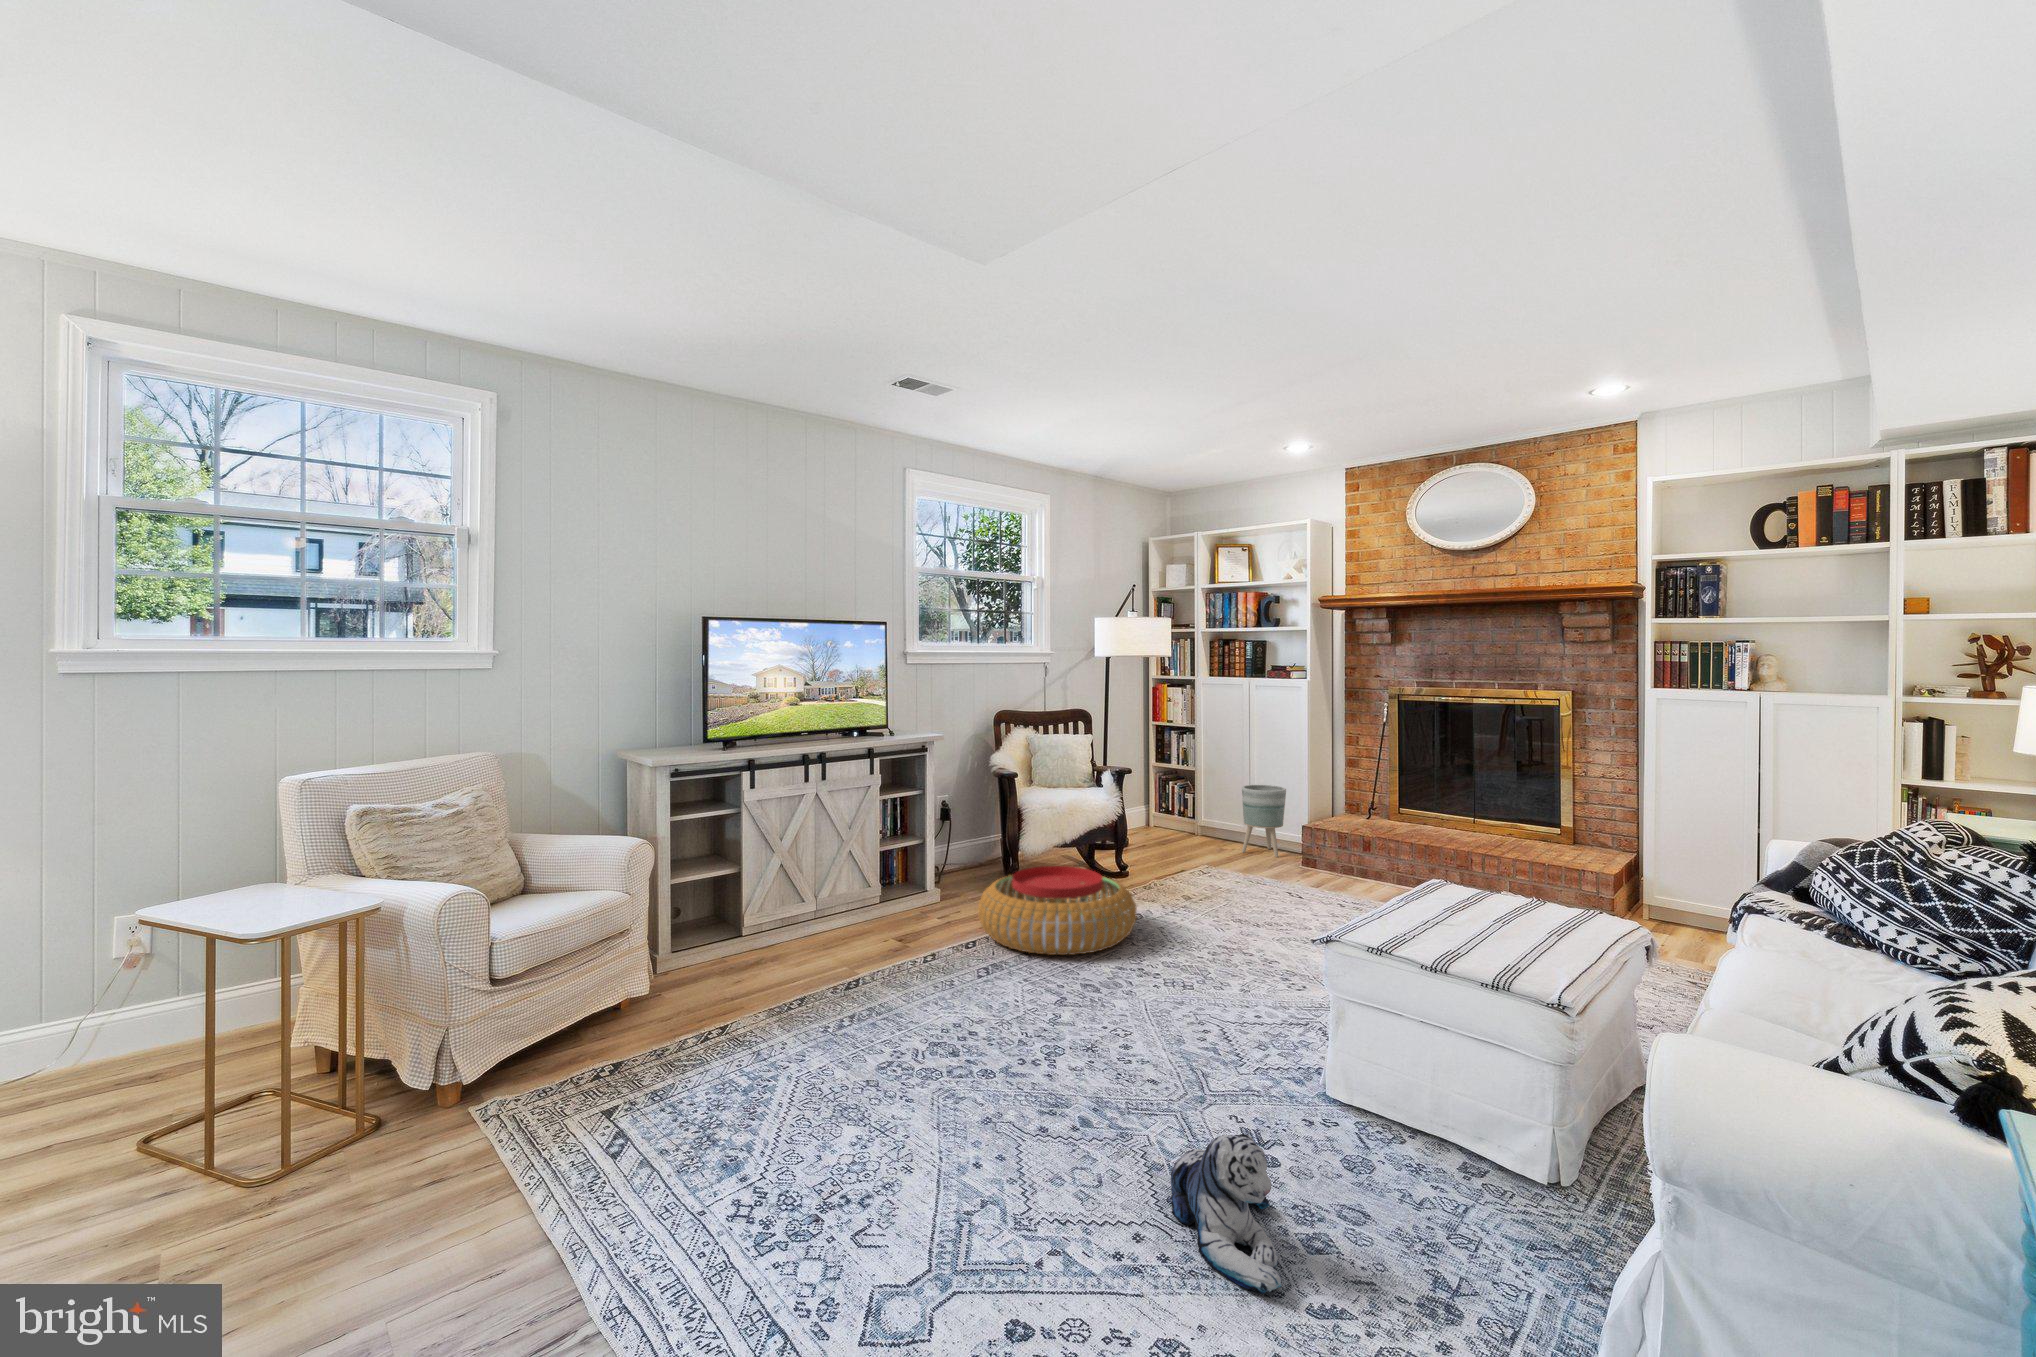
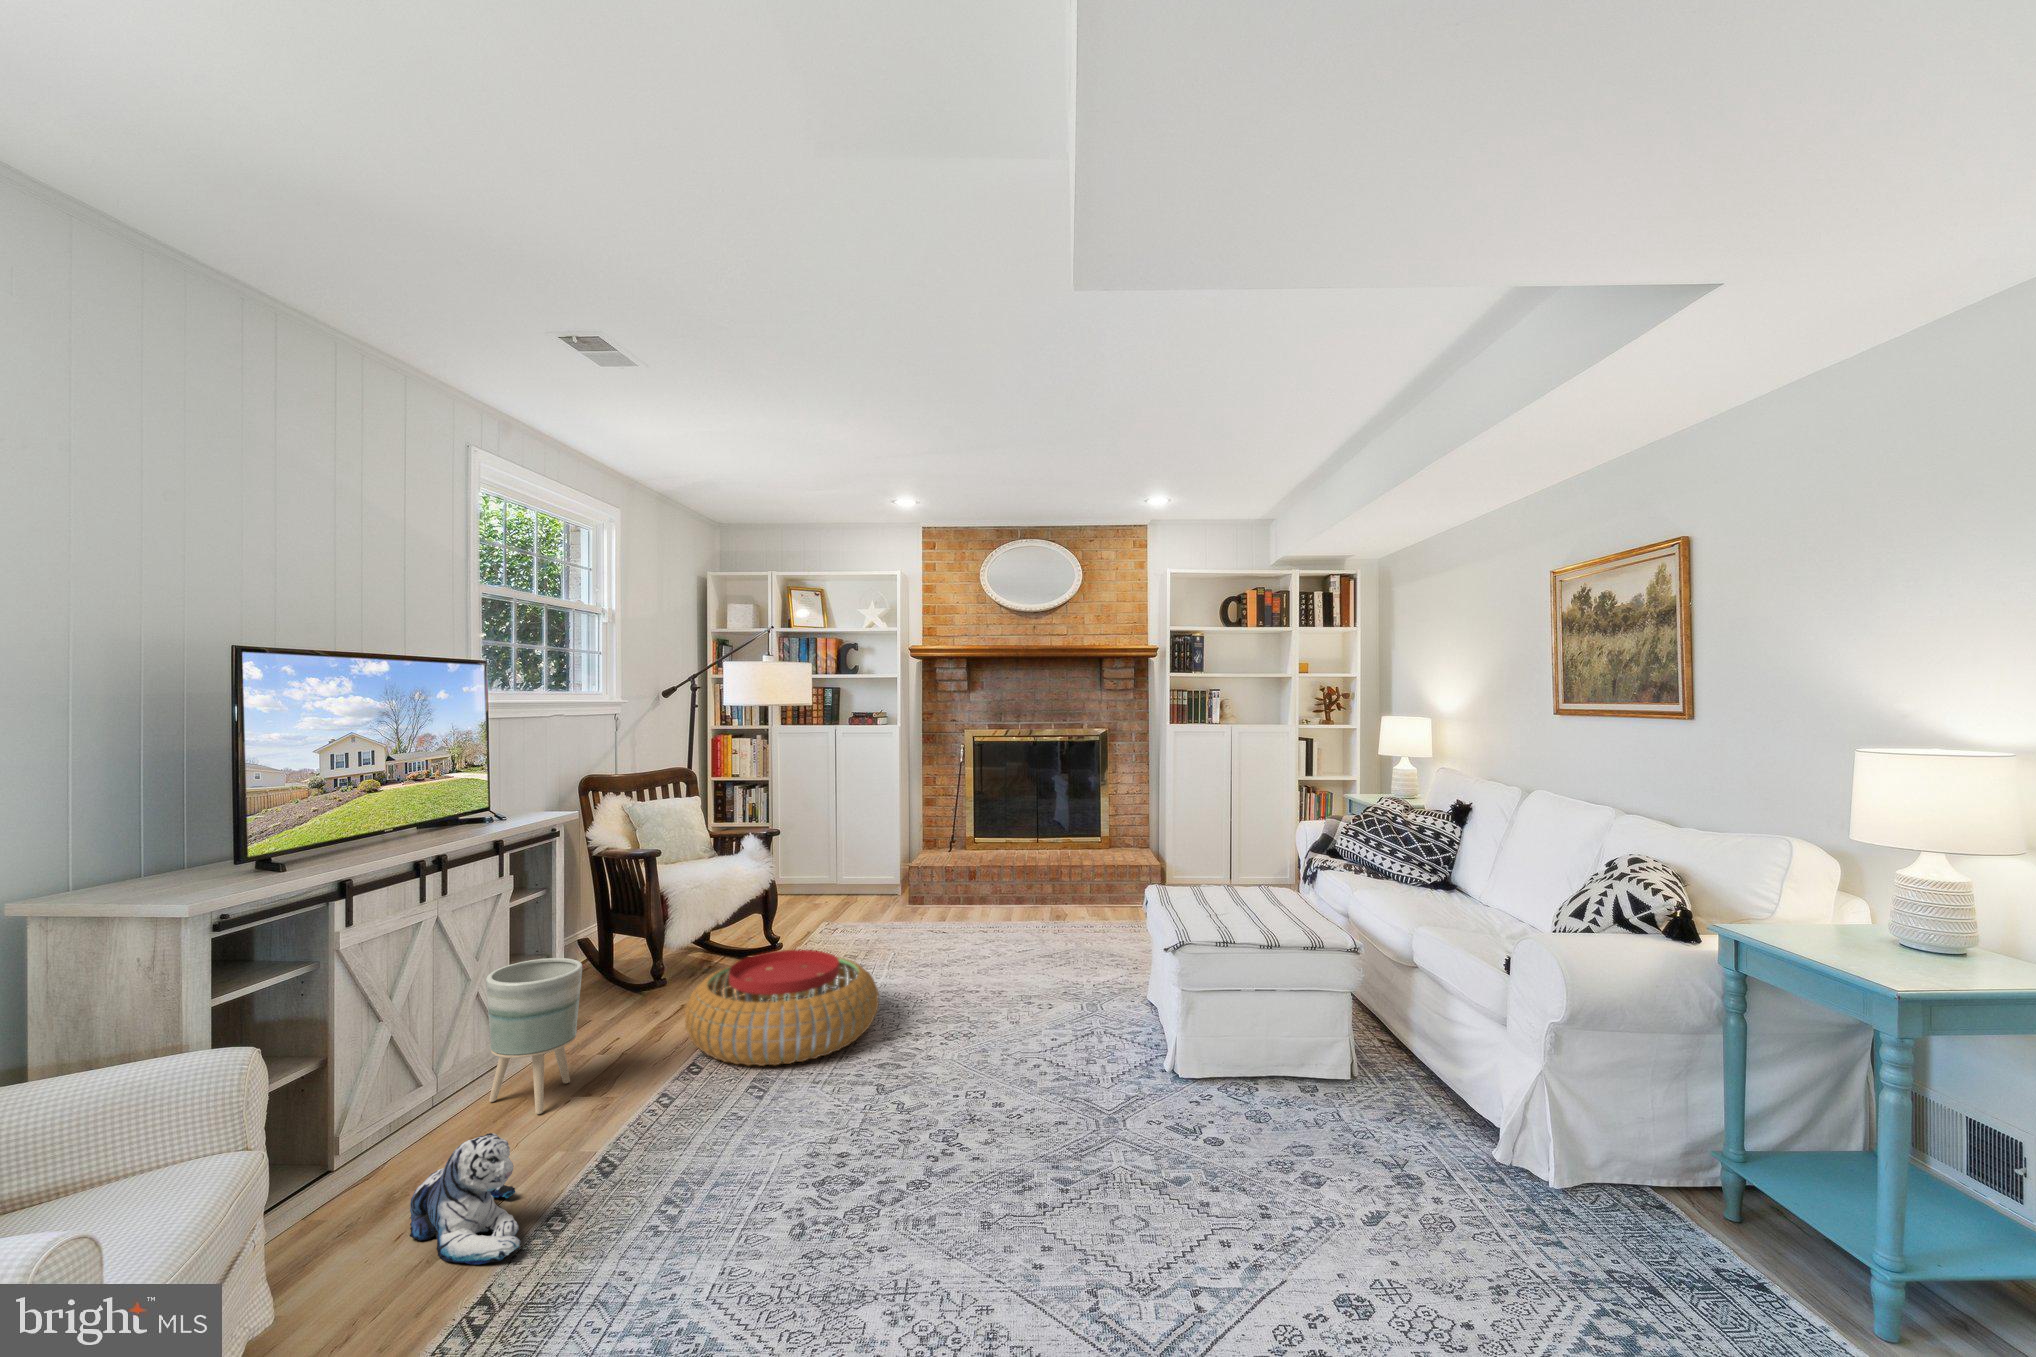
planter: present [1242,785,1286,857] -> present [486,958,583,1114]
plush toy: present [1171,1134,1282,1294] -> present [409,1133,520,1265]

